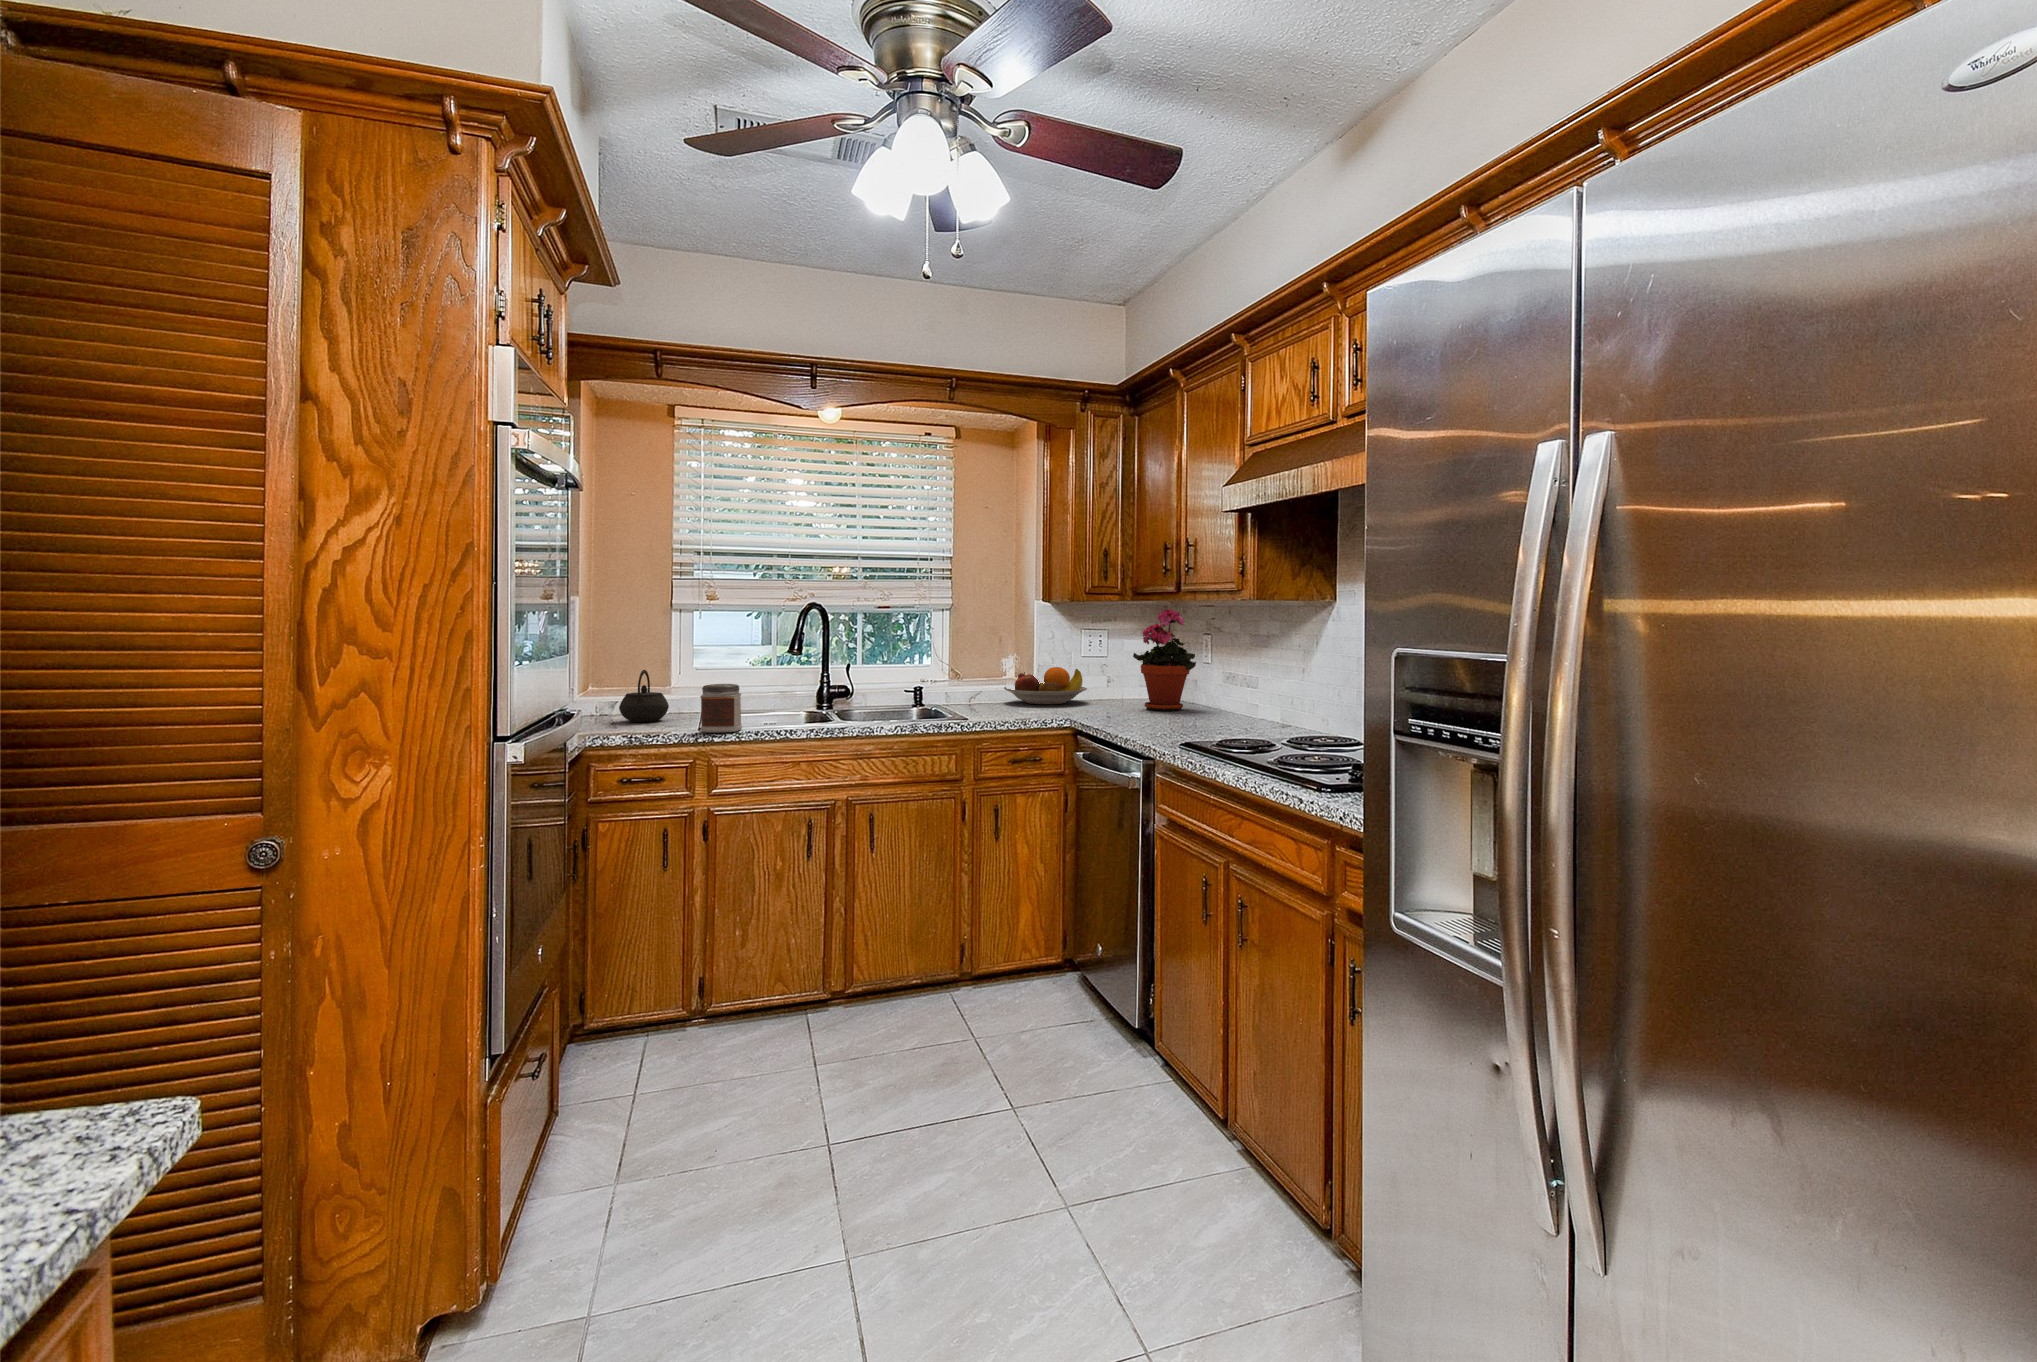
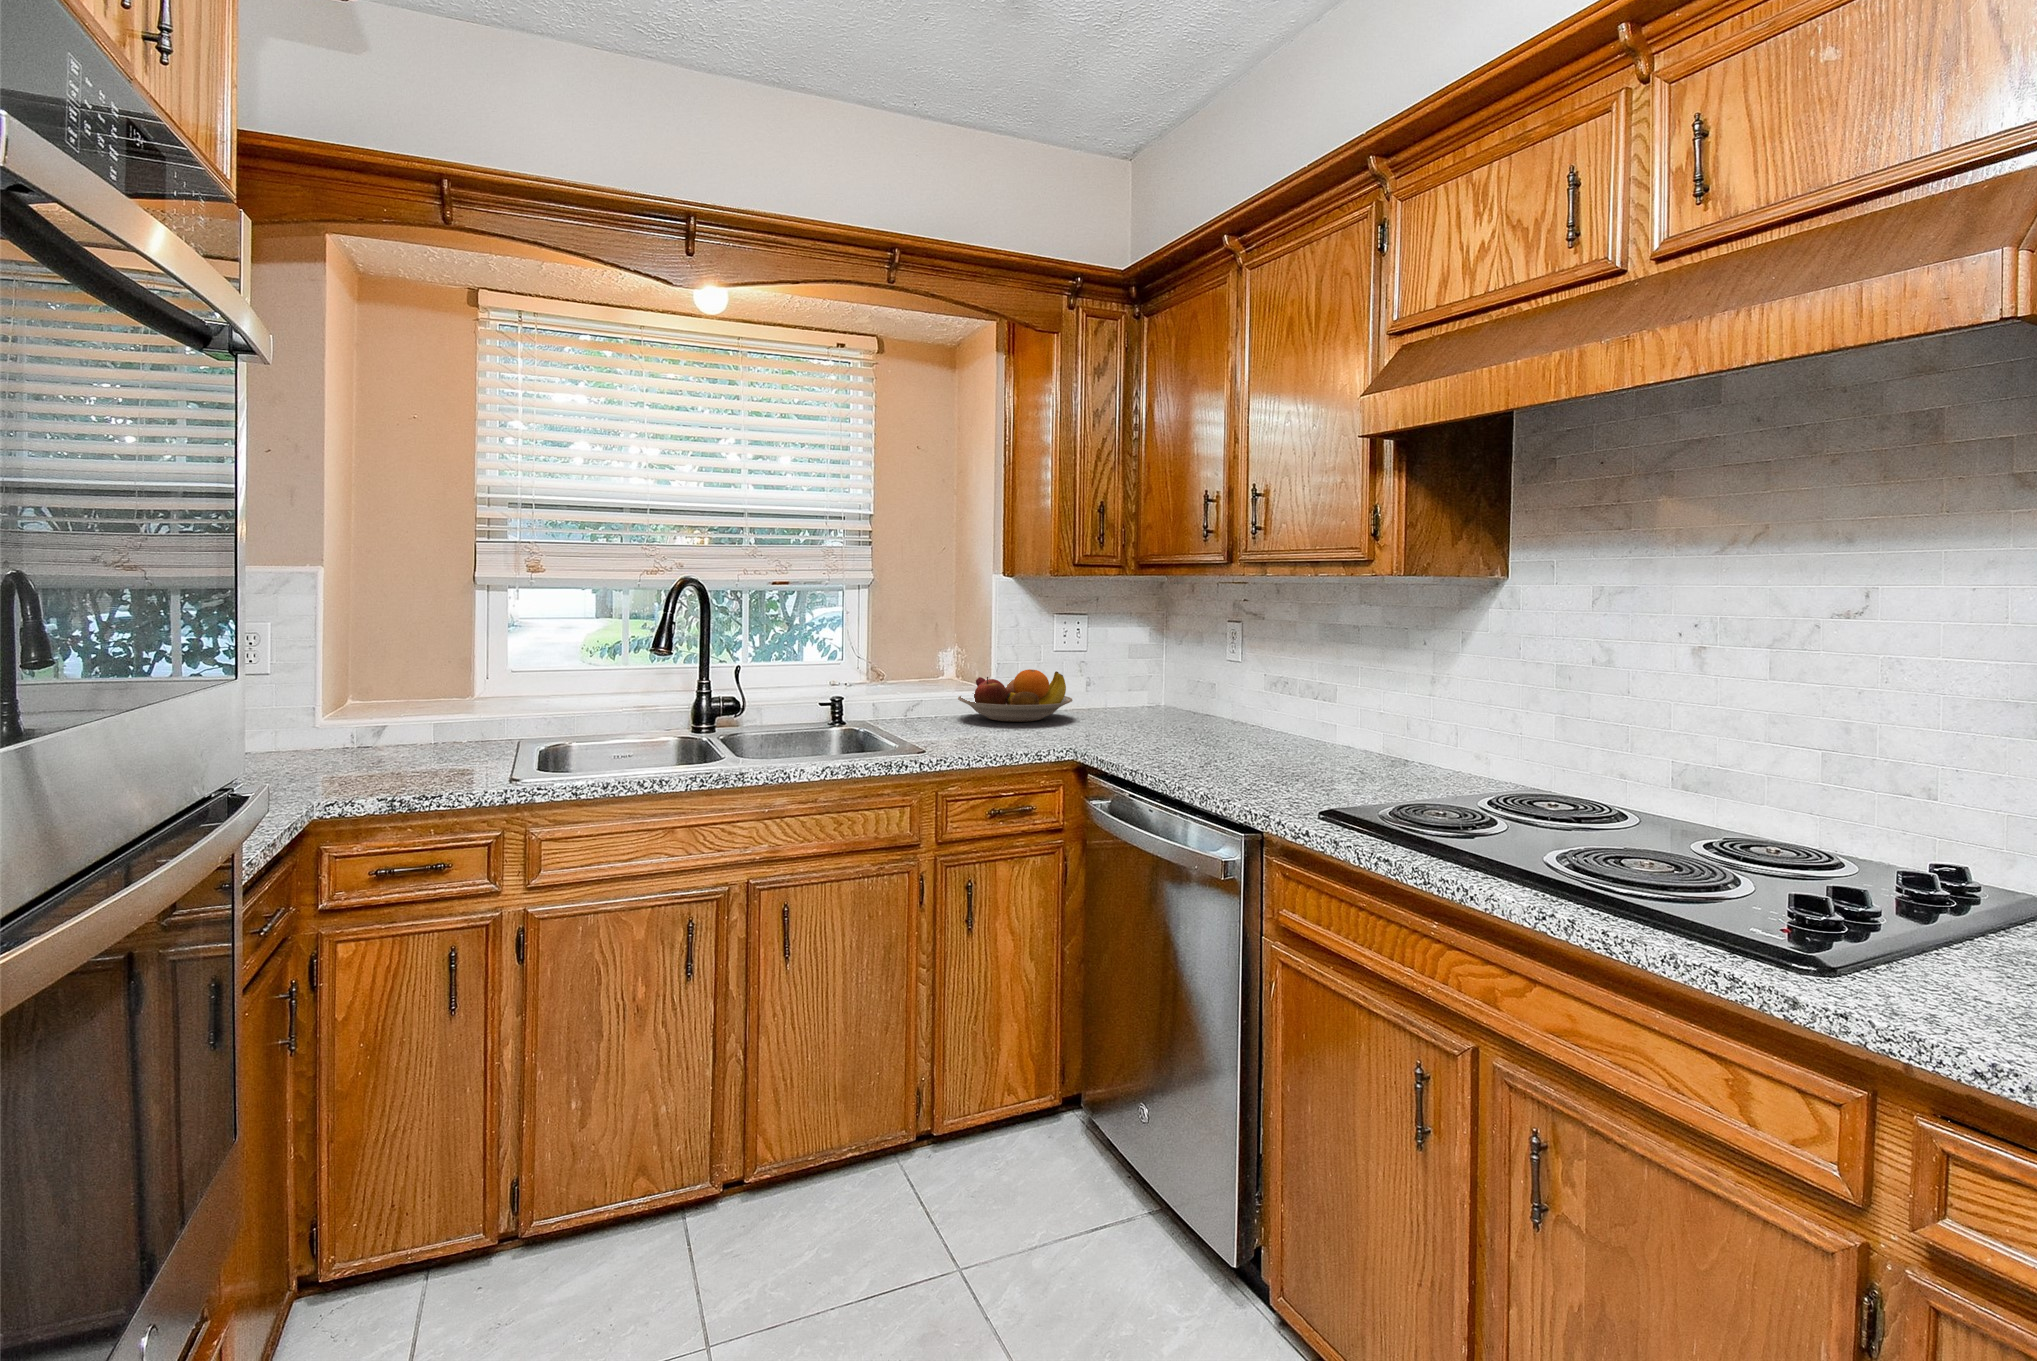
potted plant: present [1133,608,1196,711] -> none [1144,591,1231,733]
kettle: present [619,670,669,722] -> none [379,682,462,764]
jar: present [700,684,742,733] -> none [511,708,580,787]

